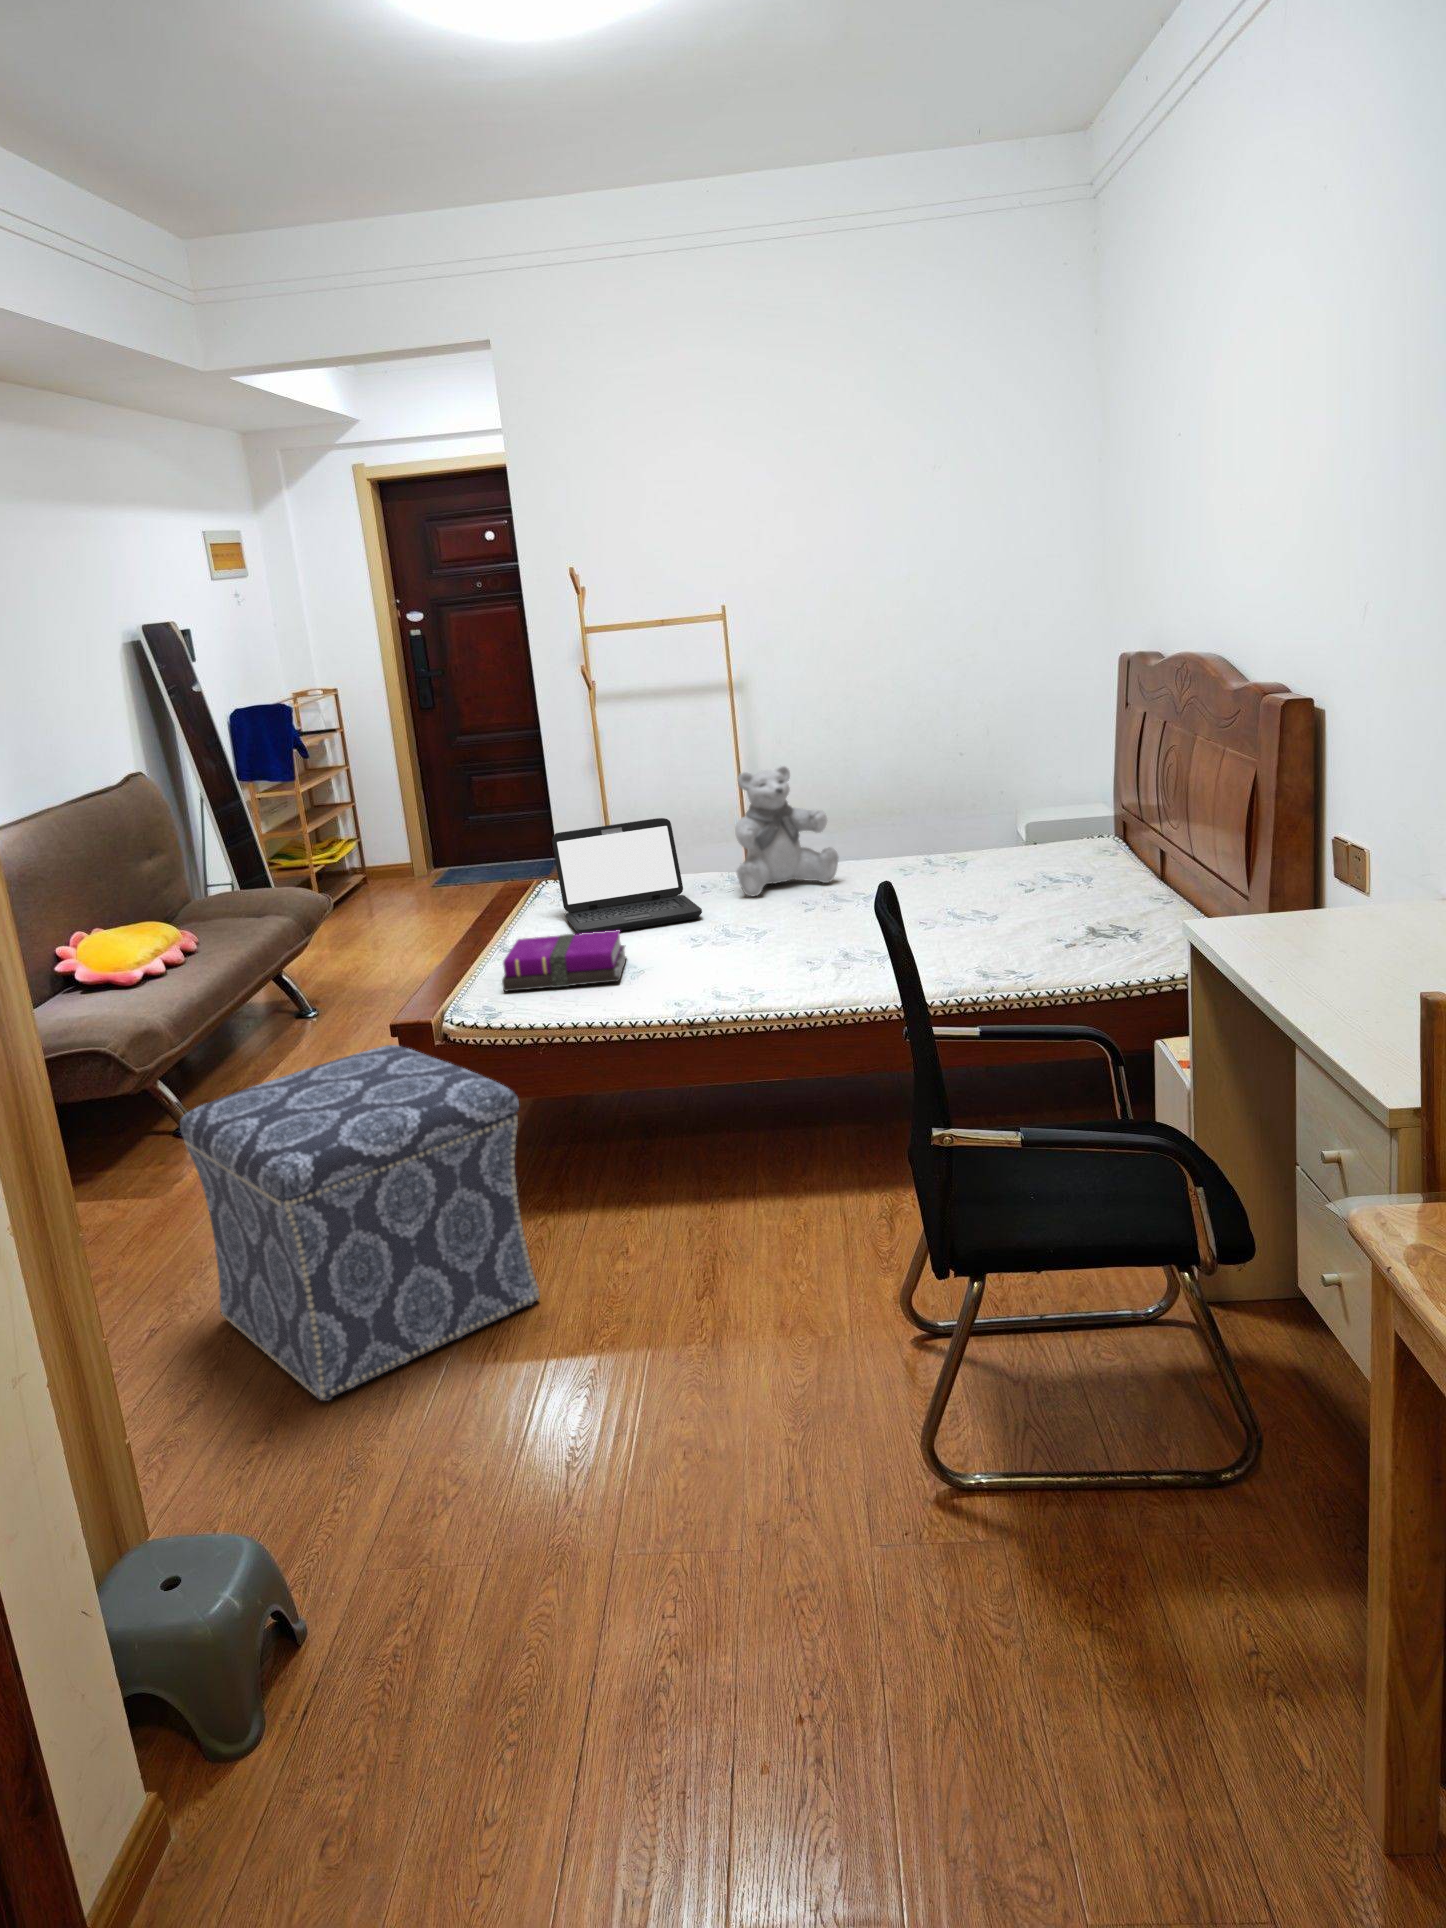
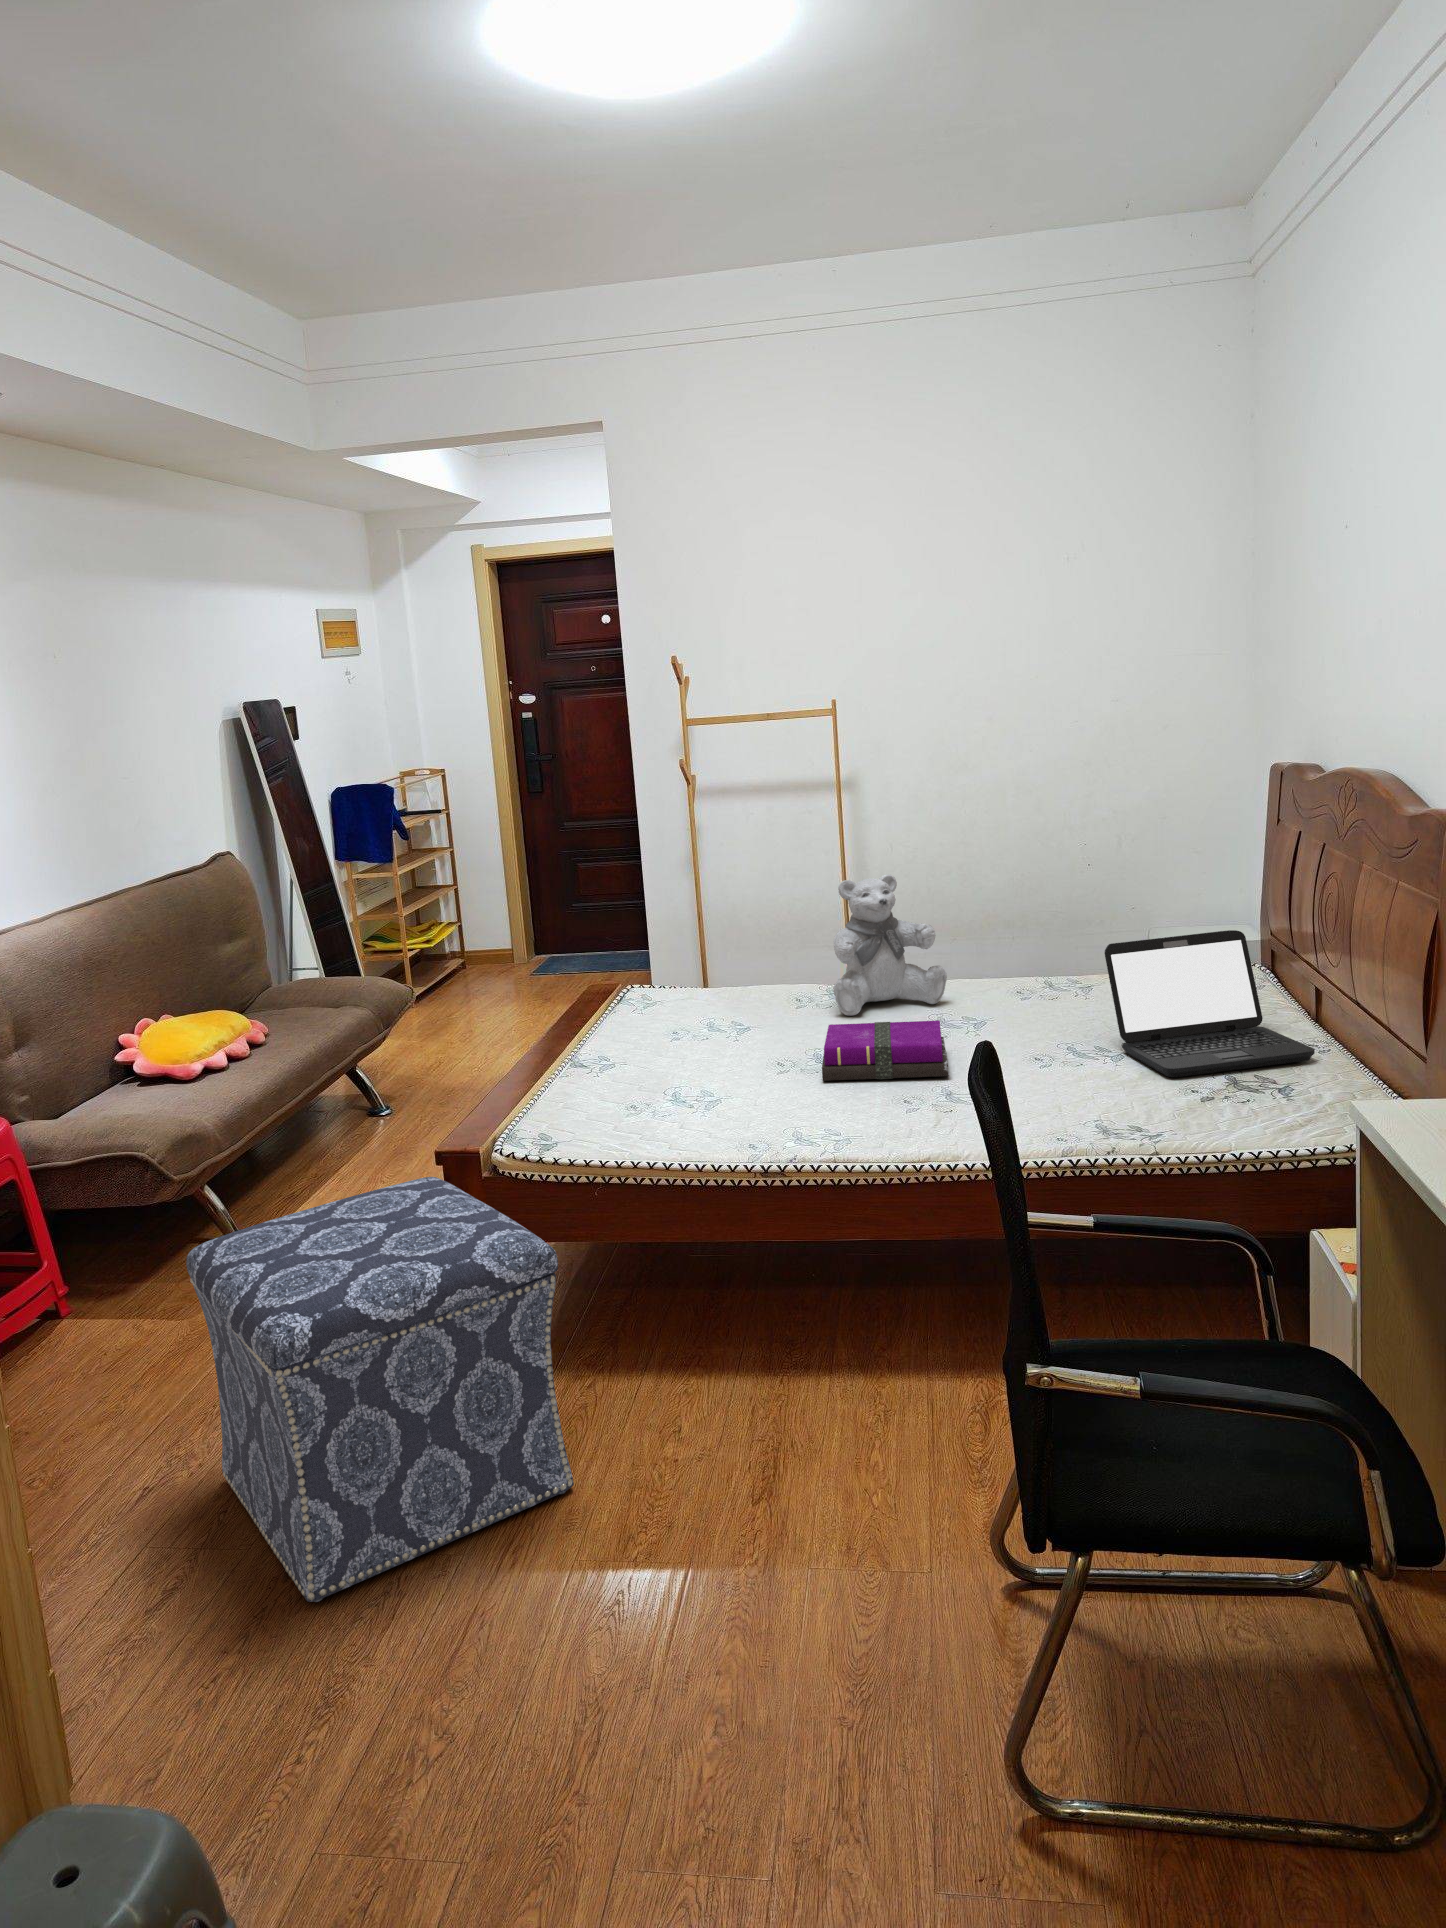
laptop: present [552,818,702,934] -> present [1105,930,1315,1077]
notebook: present [502,931,627,992] -> present [822,1020,948,1081]

